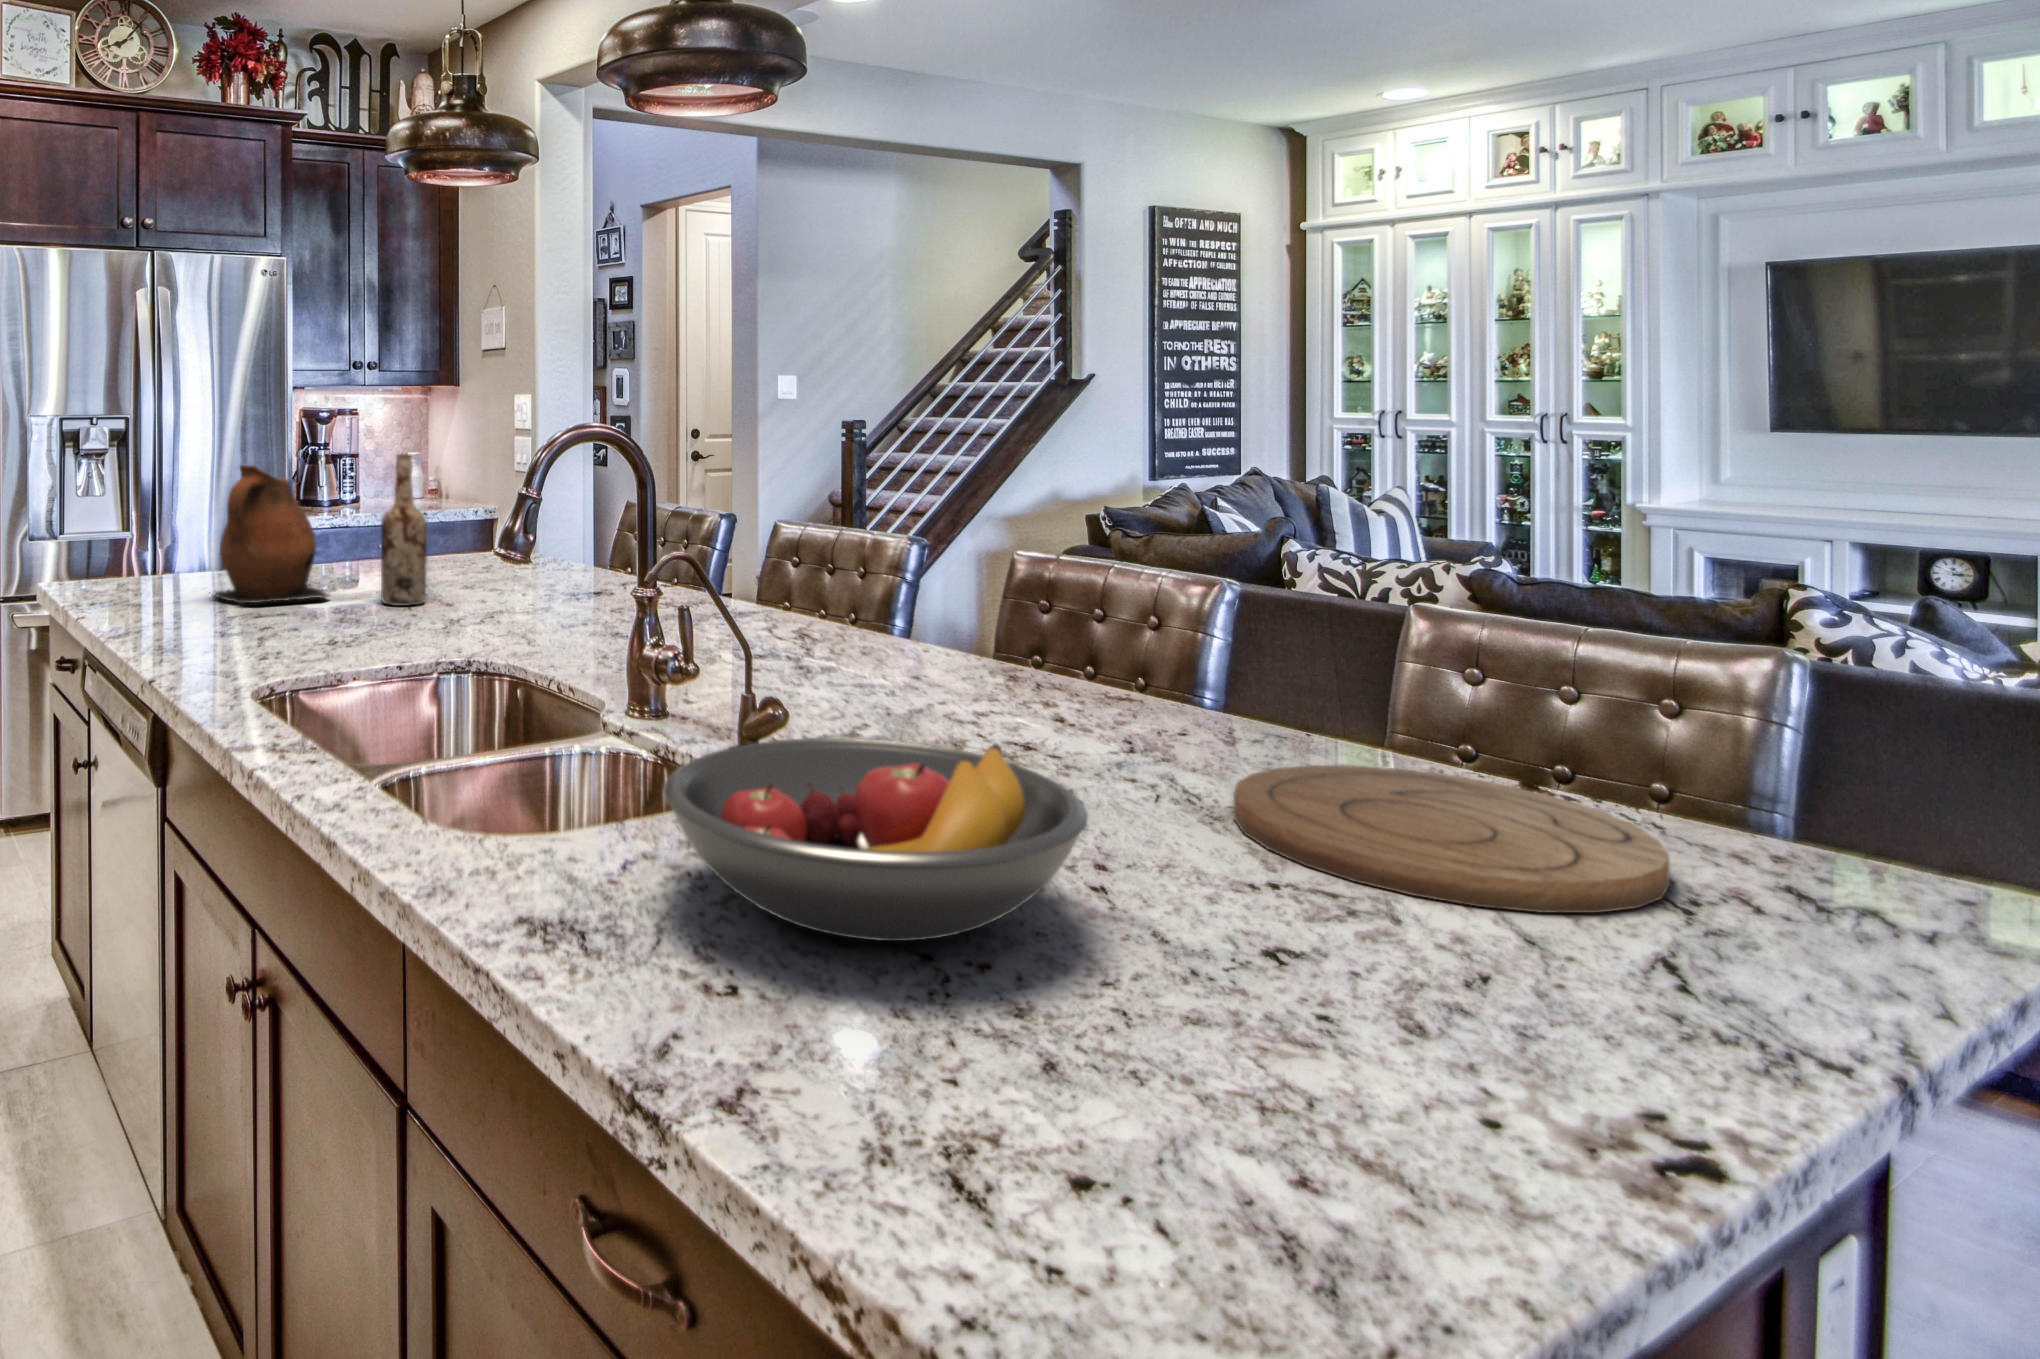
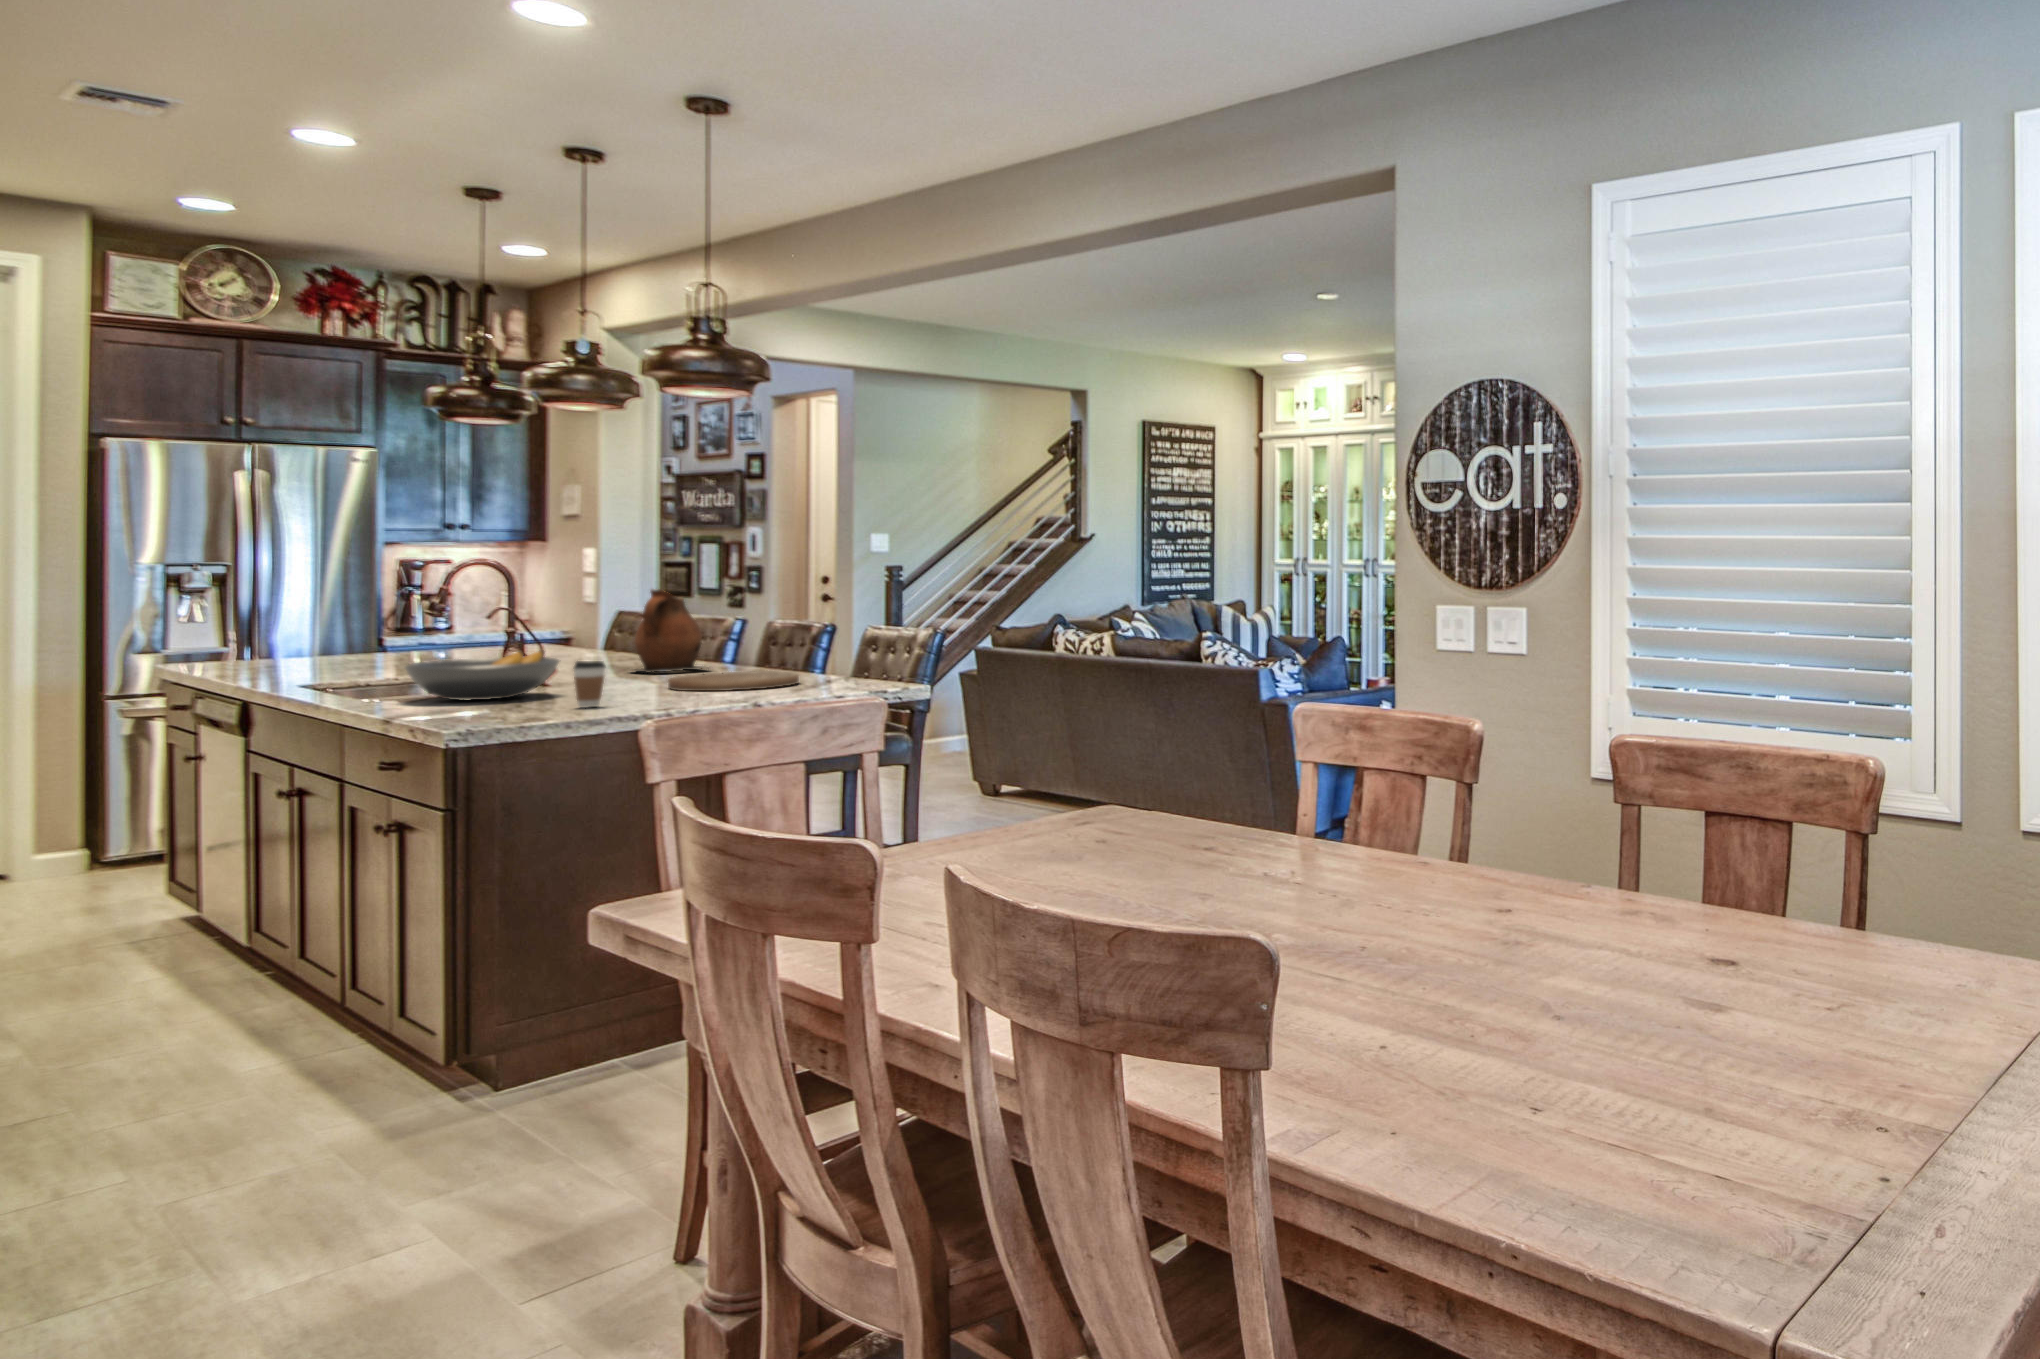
wine bottle: present [381,454,427,606] -> none [395,579,428,663]
ceramic pitcher: present [209,465,329,603] -> present [635,590,705,673]
coffee cup: none [1461,923,1618,1166] -> present [574,661,606,708]

